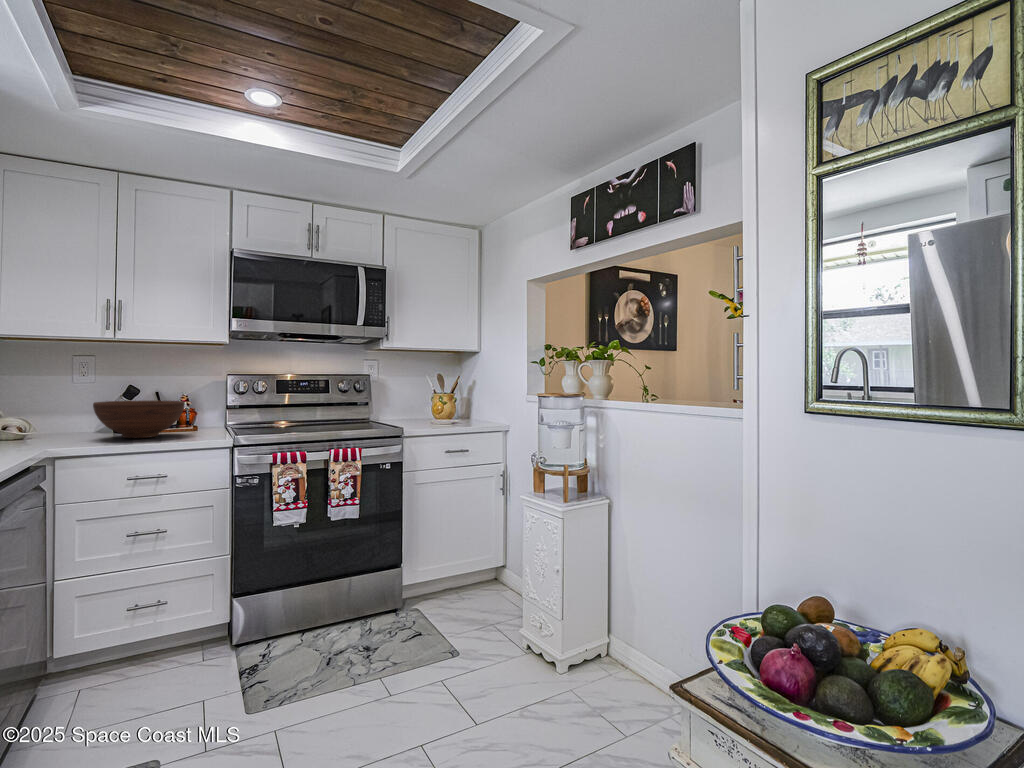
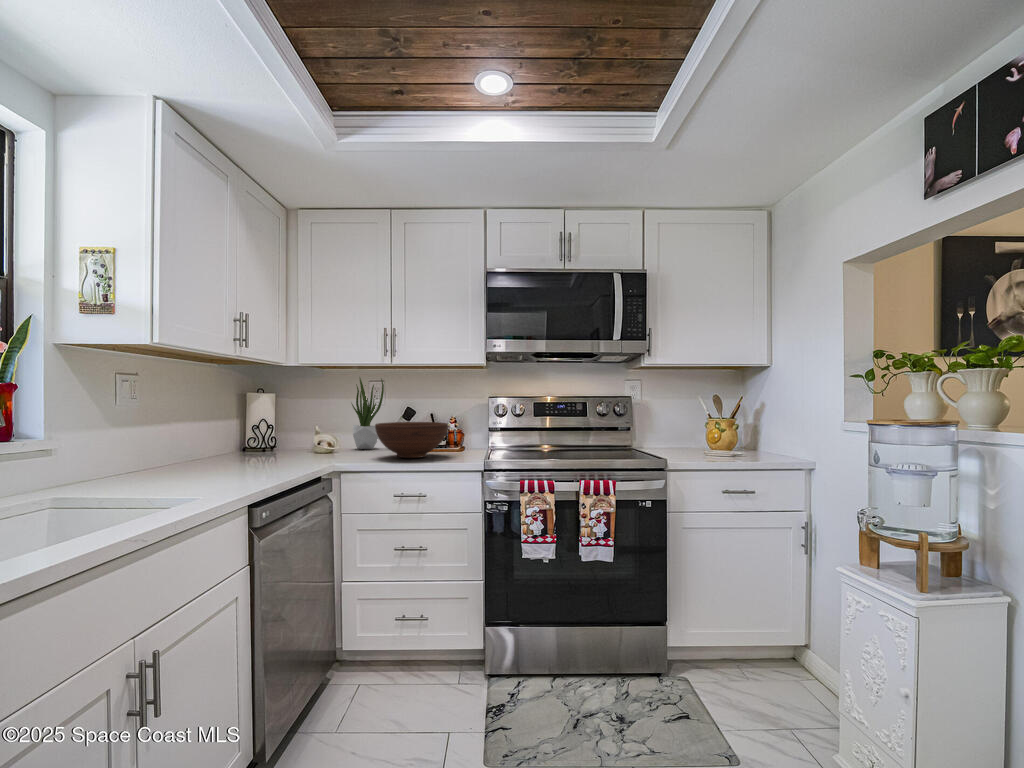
potted plant: none [50,350,94,432] -> present [352,378,384,449]

